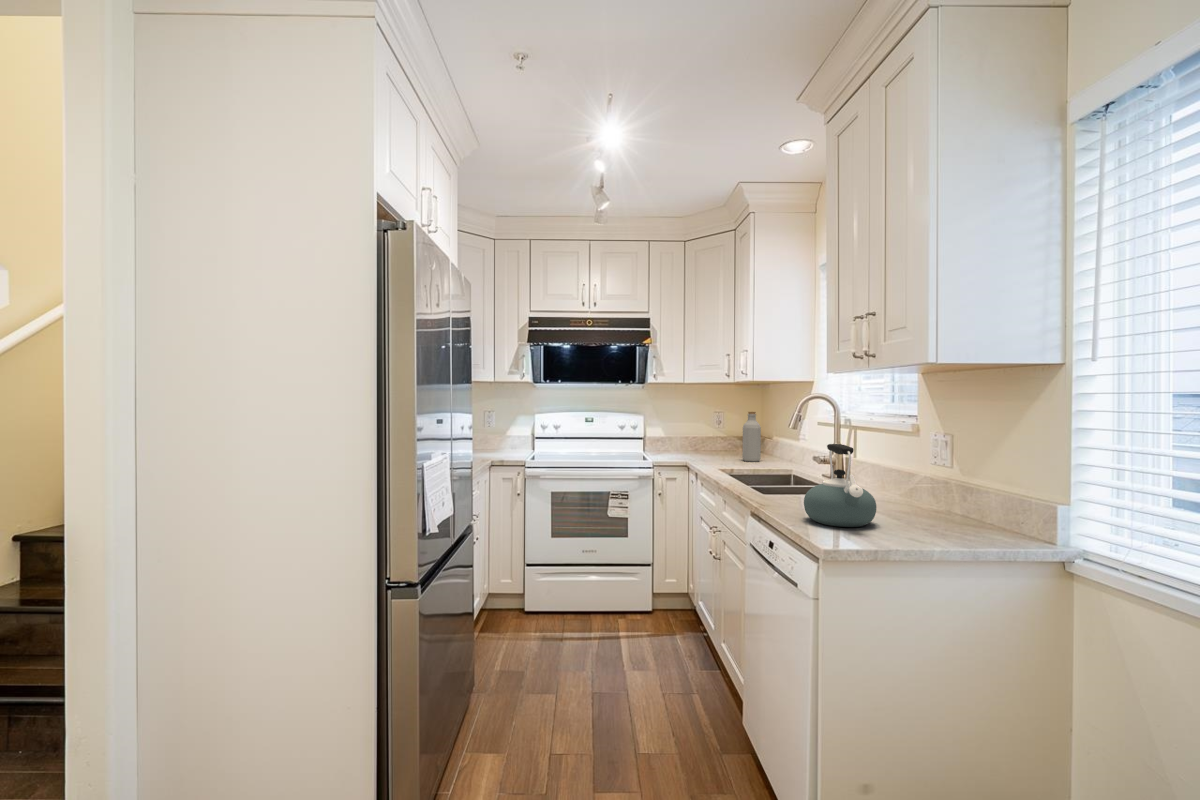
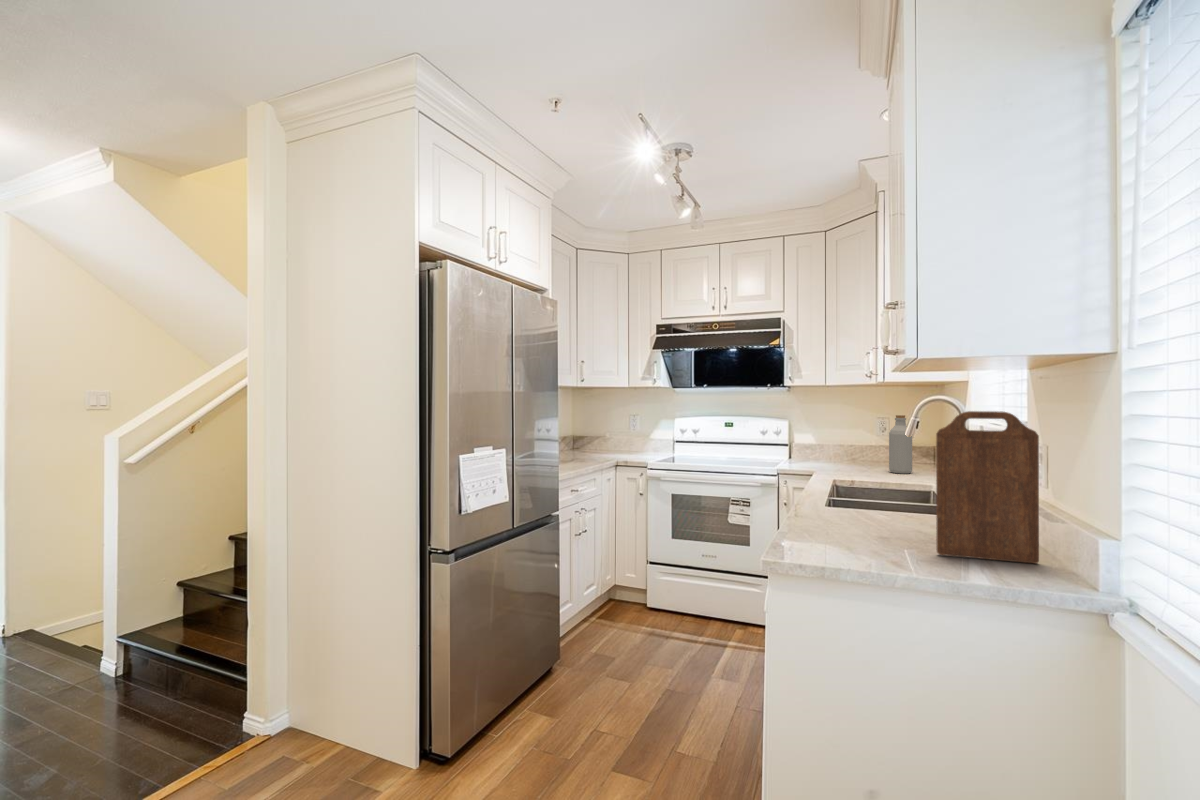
cutting board: none [920,410,989,529] -> present [936,411,1039,563]
kettle: present [804,444,877,527] -> none [807,450,890,545]

